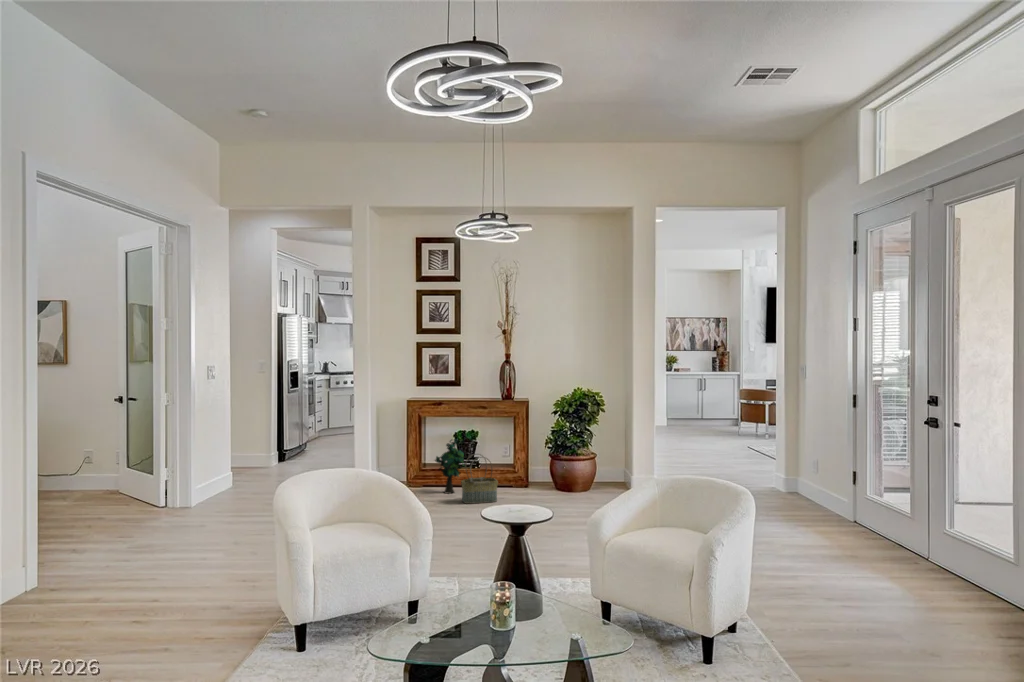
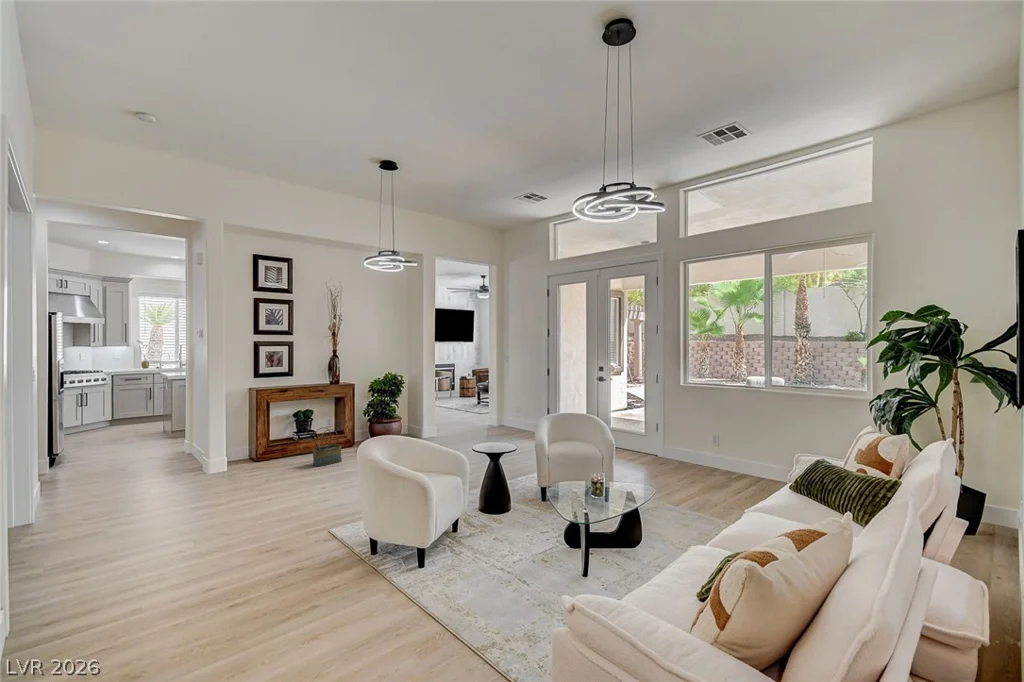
decorative plant: present [435,439,465,493] -> none [282,417,309,461]

